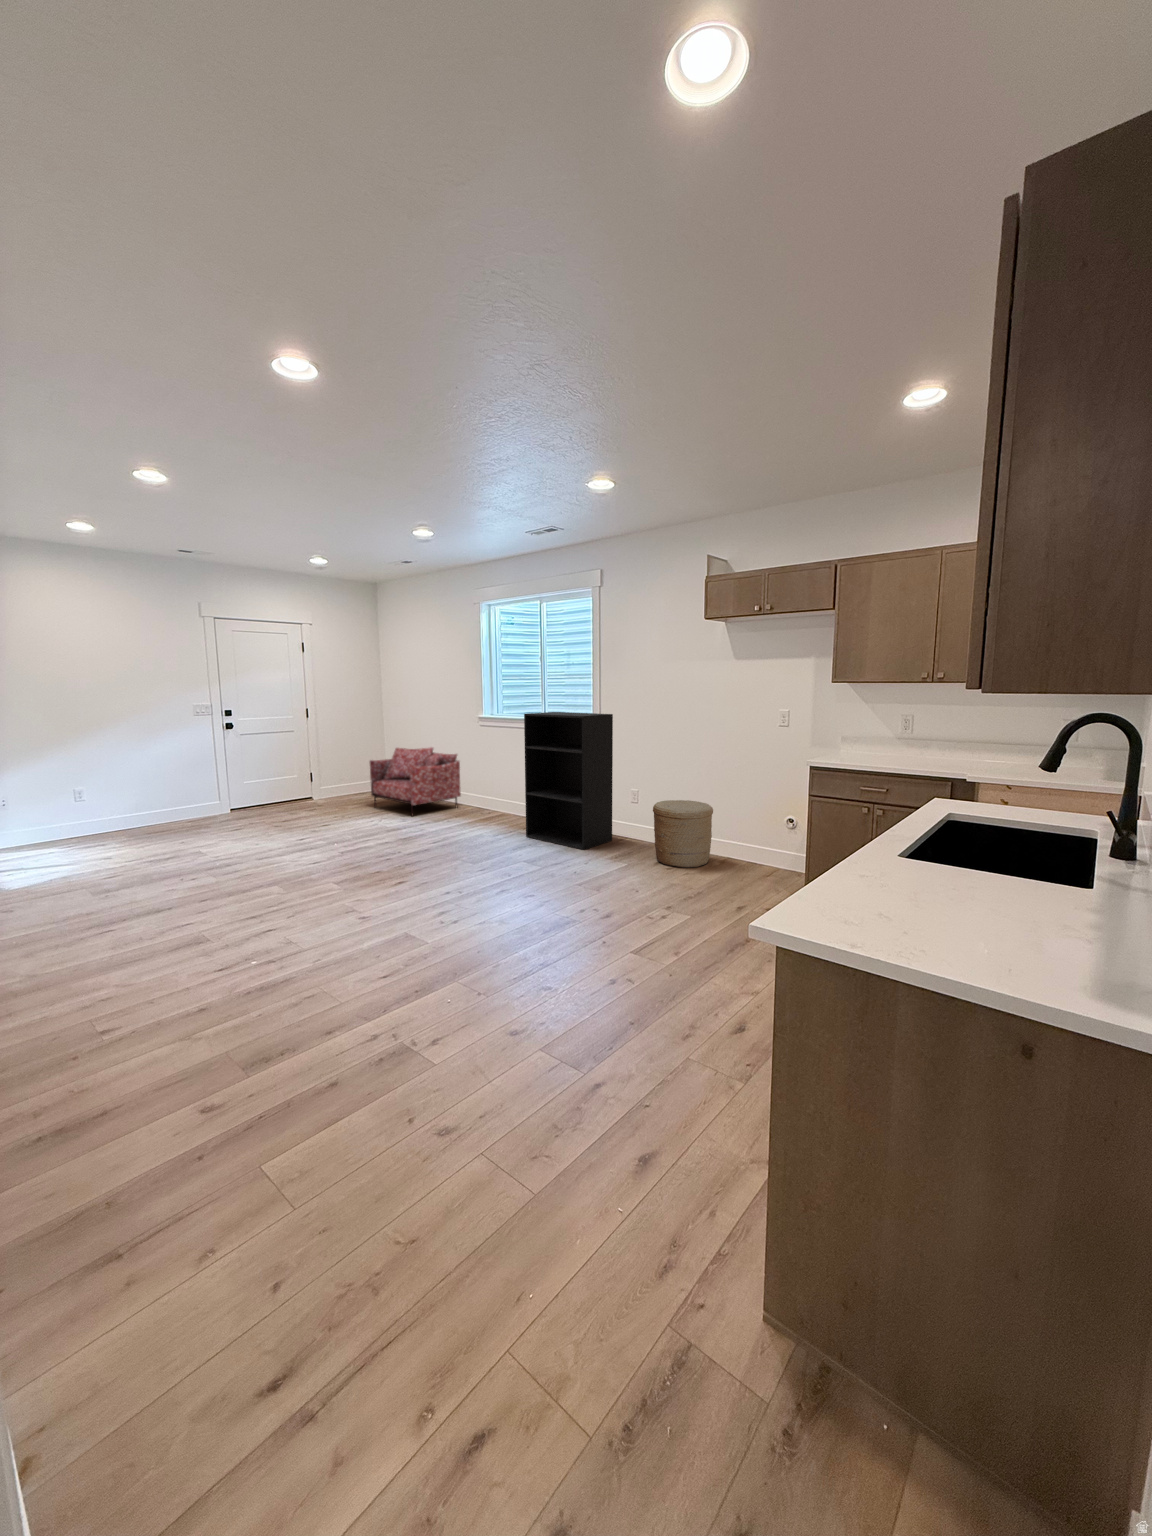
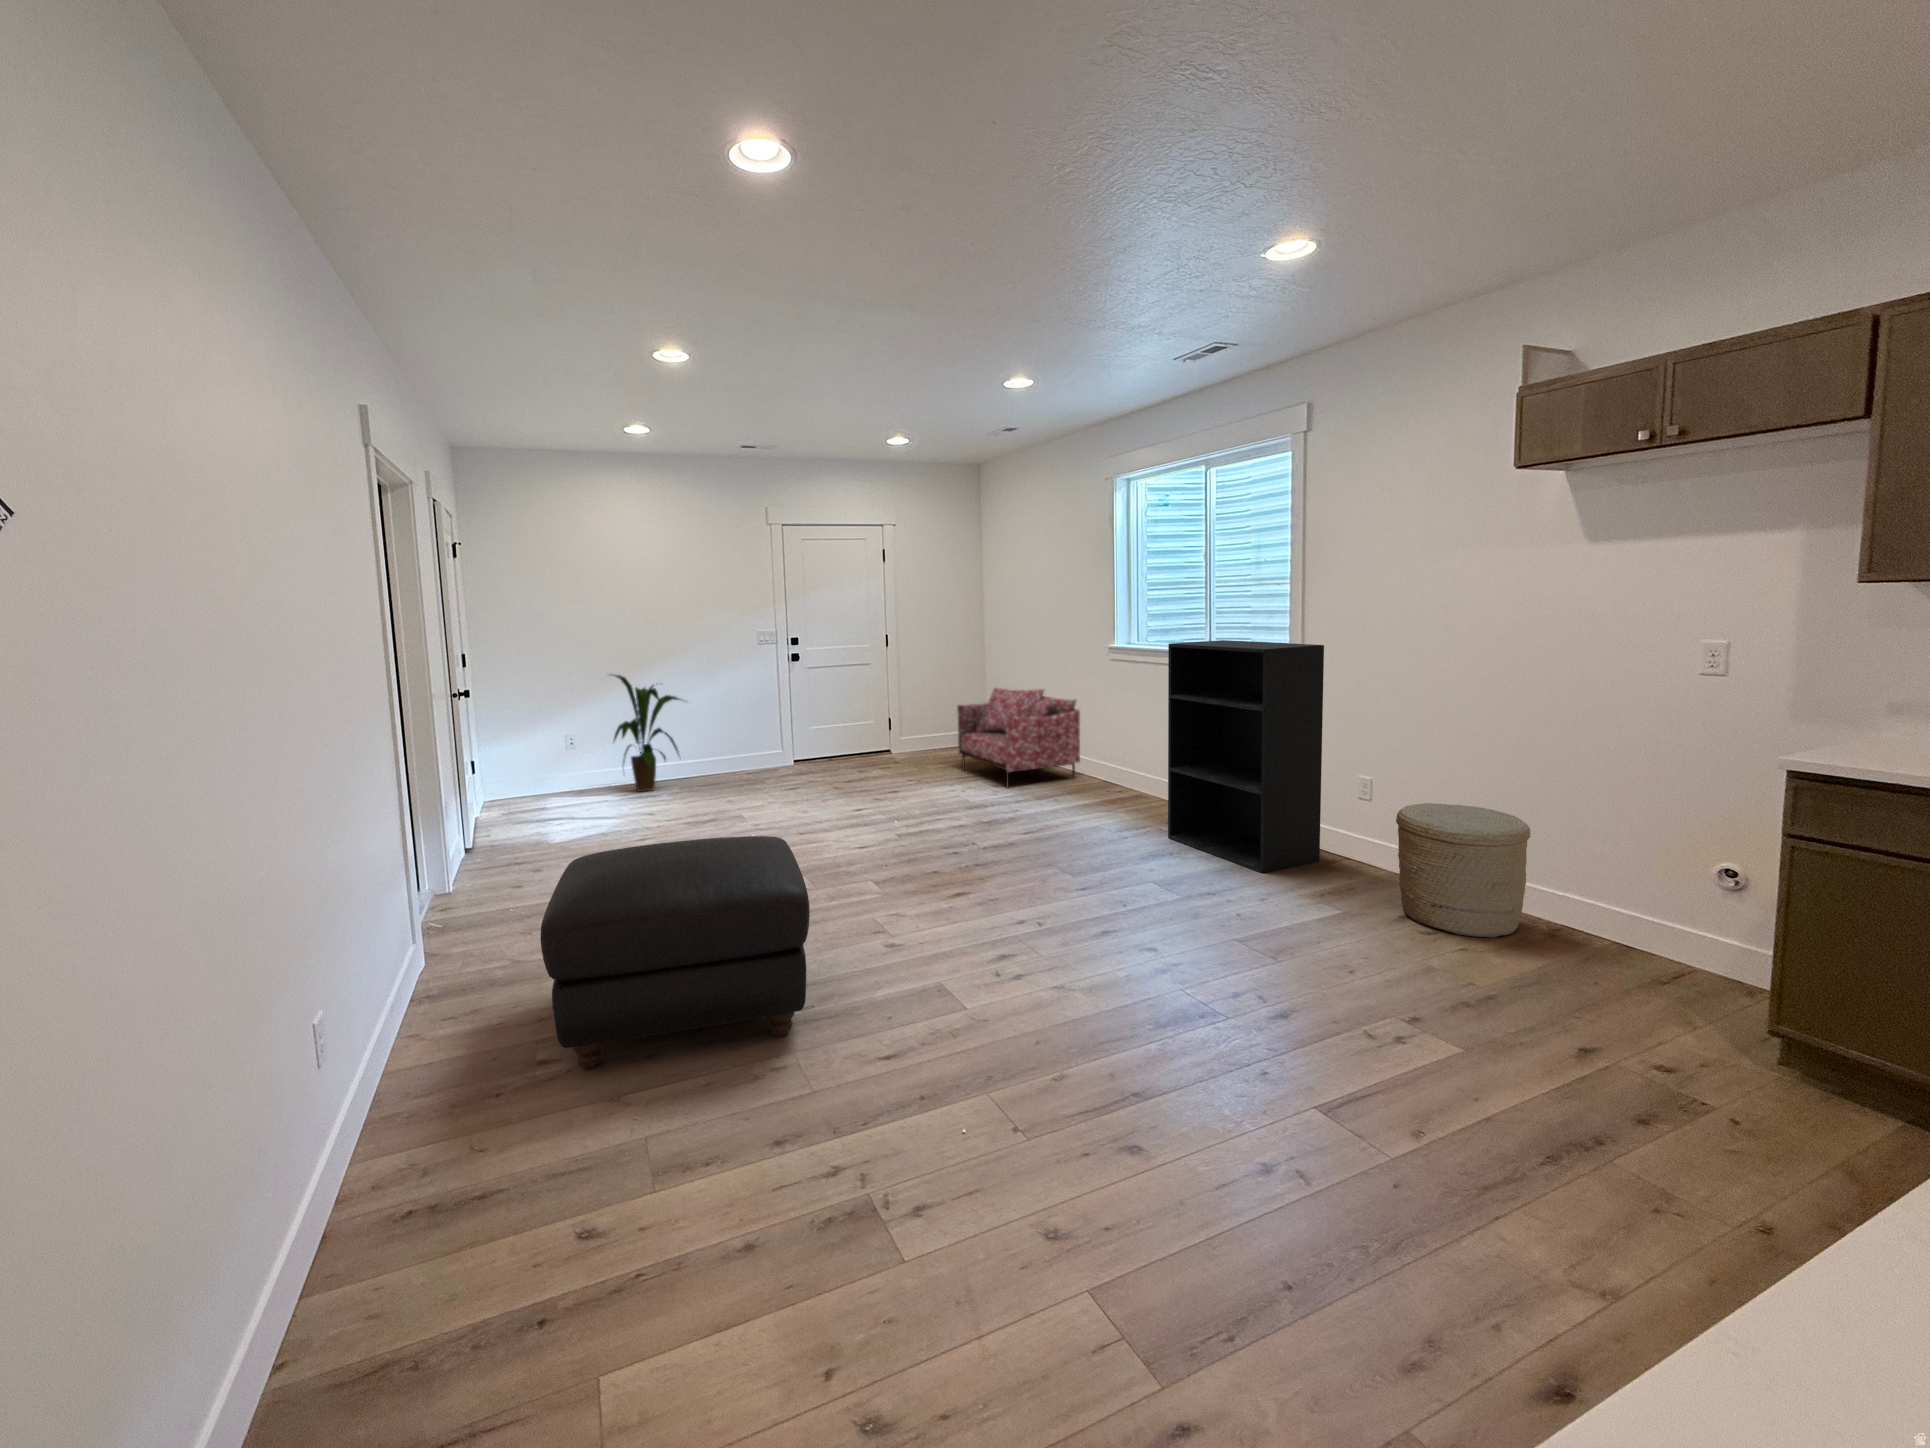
house plant: none [46,741,131,844] -> present [614,675,680,792]
ottoman: none [99,849,324,1027] -> present [540,836,810,1069]

